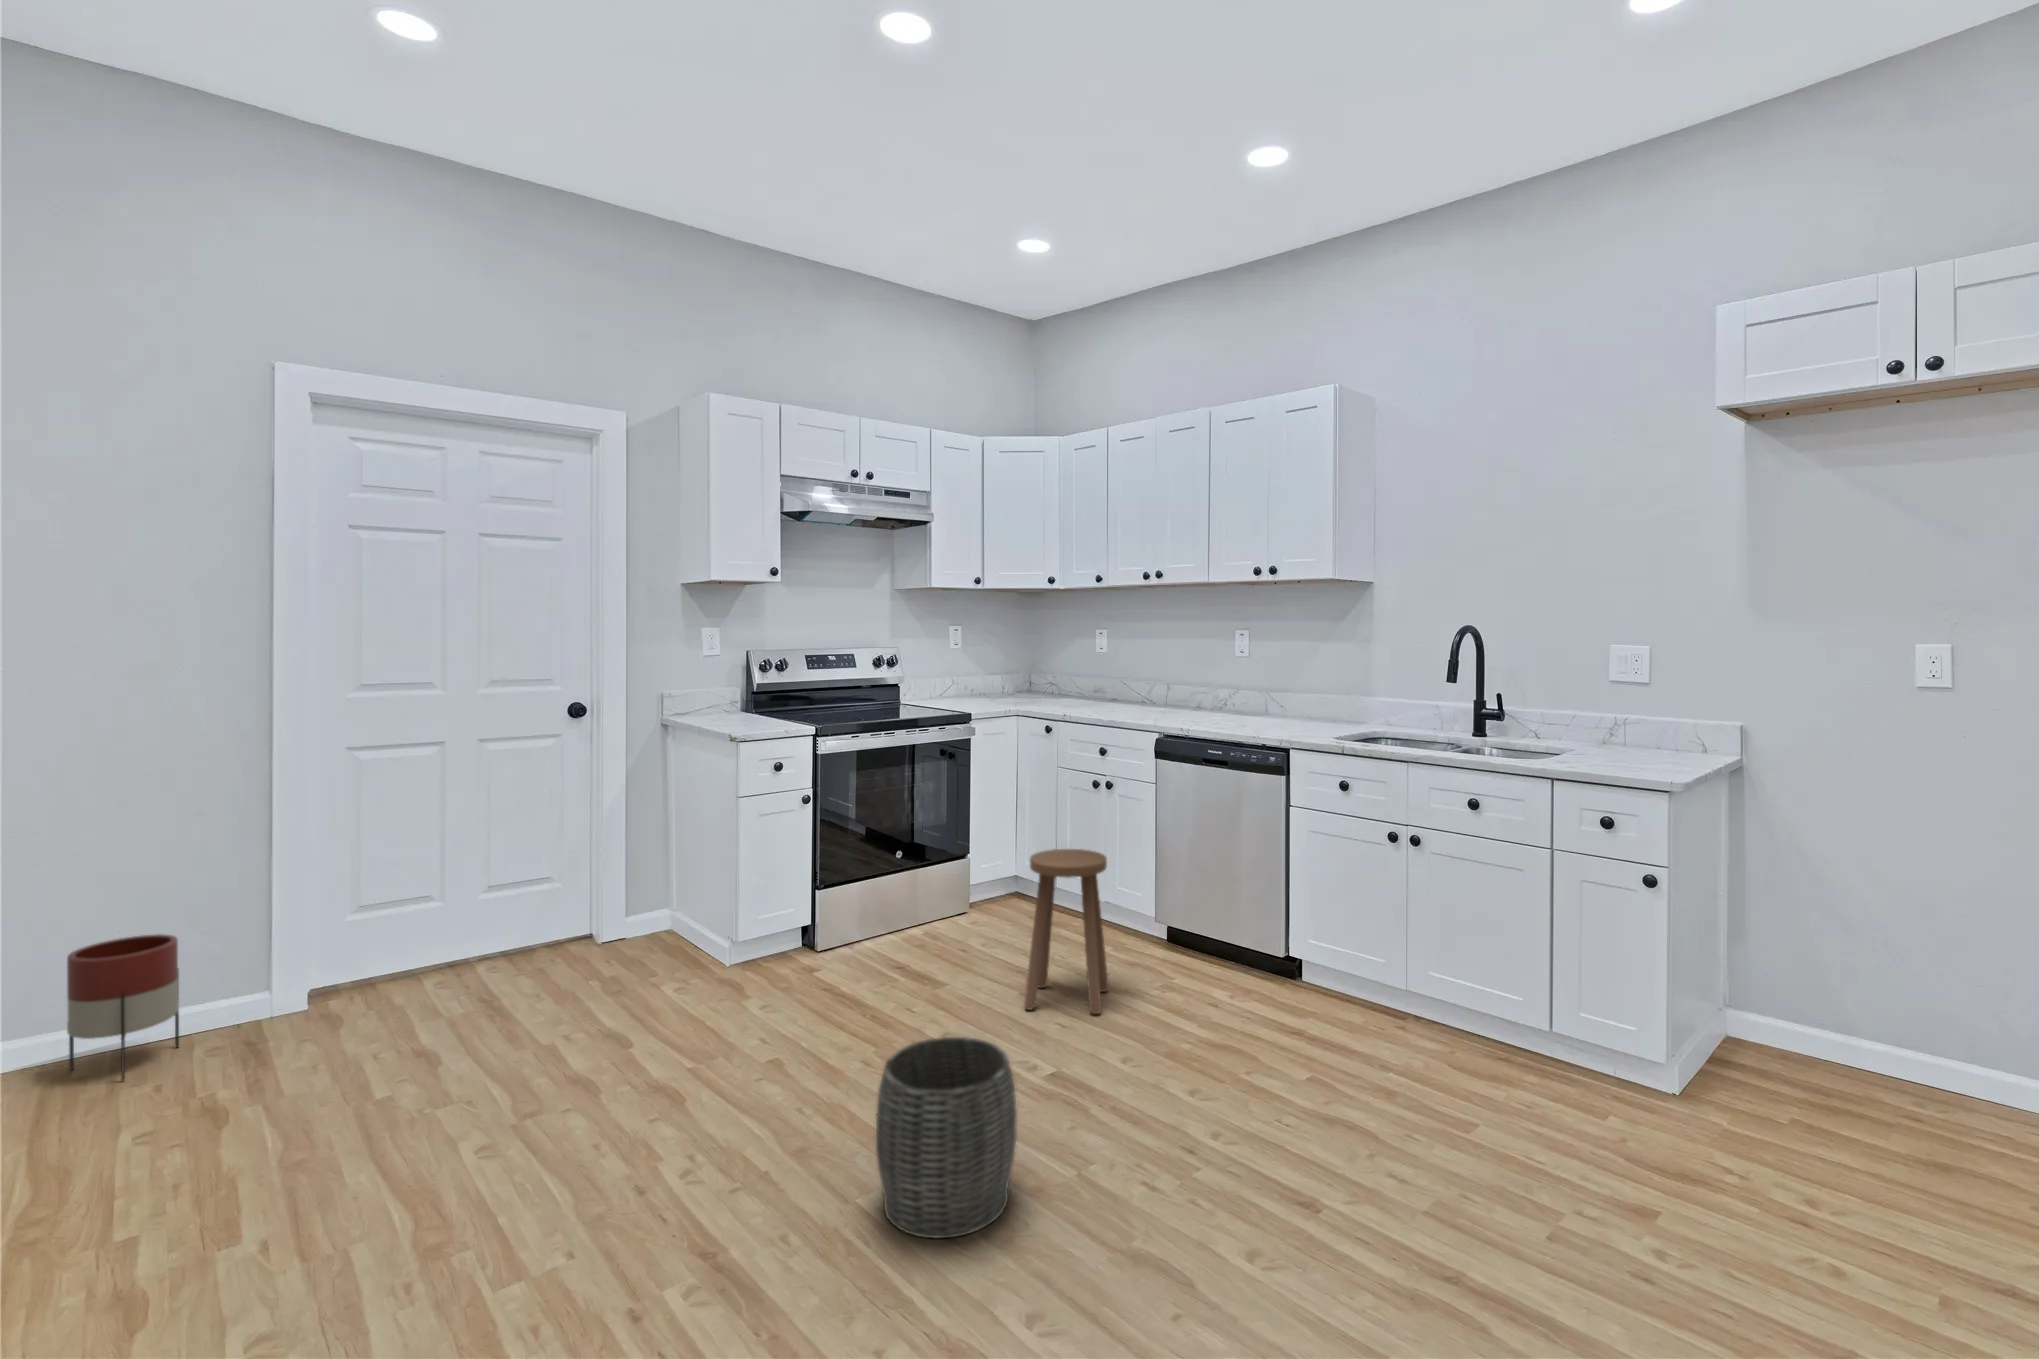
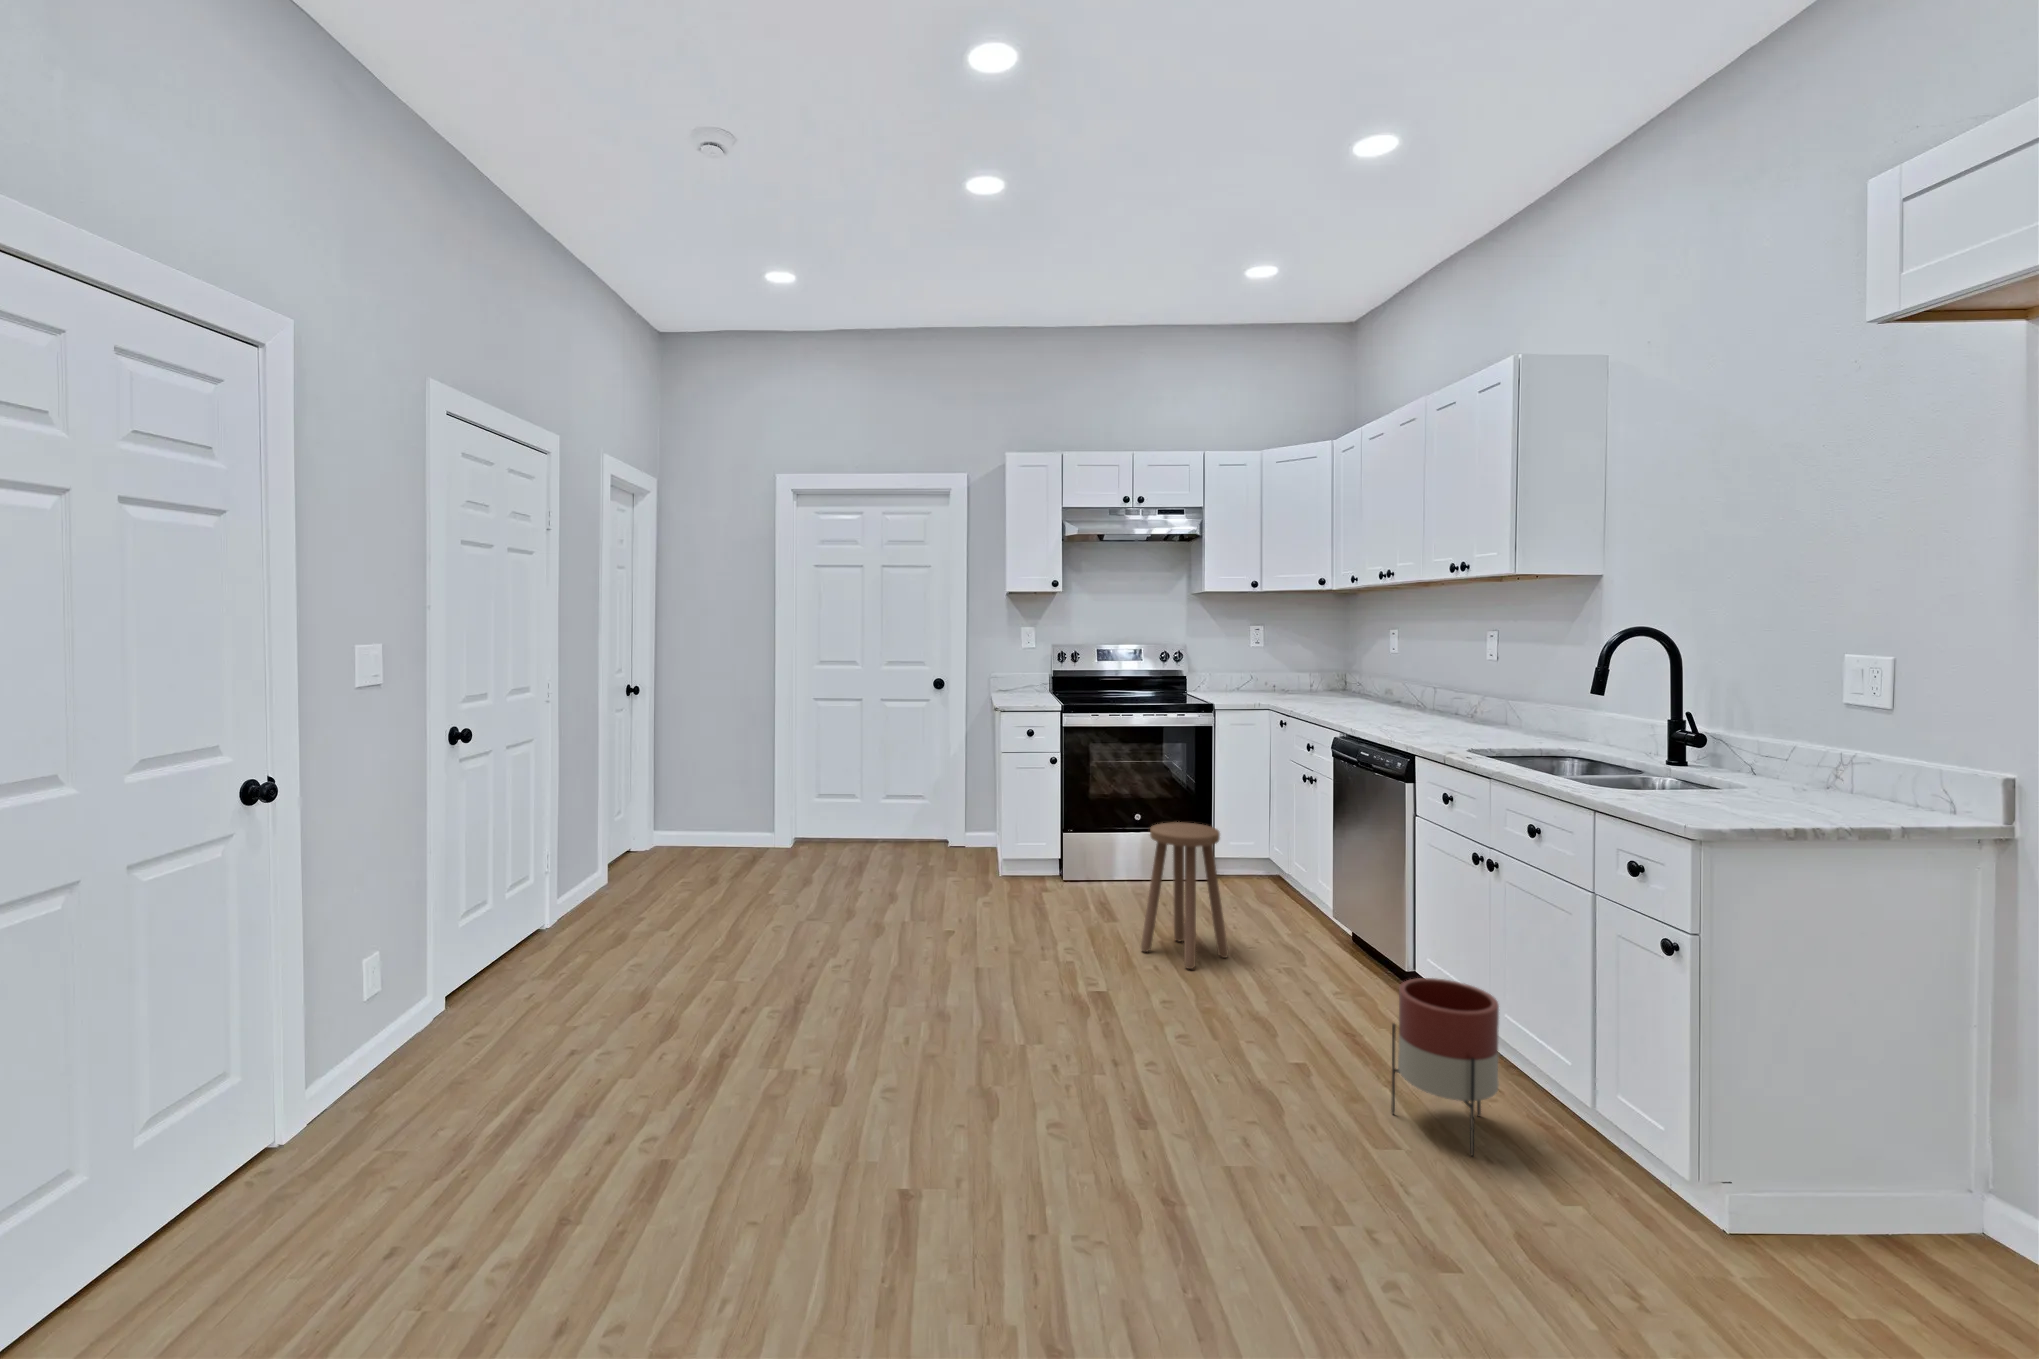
planter: present [67,934,179,1081] -> present [1391,978,1499,1156]
woven basket: present [876,1037,1017,1238] -> none [881,918,977,1046]

